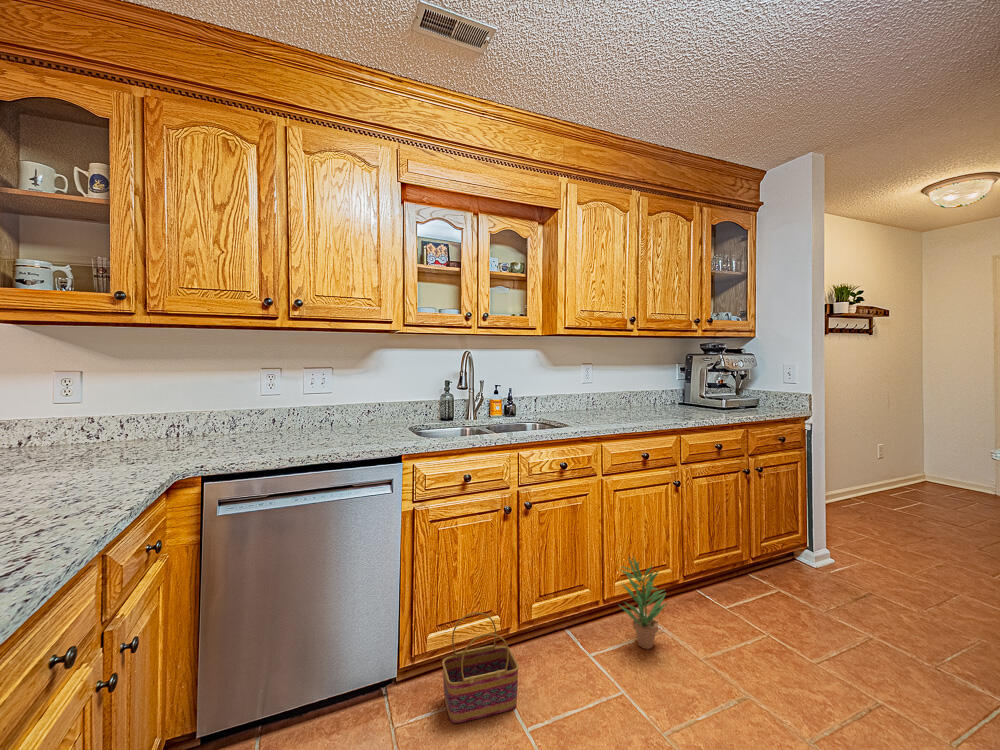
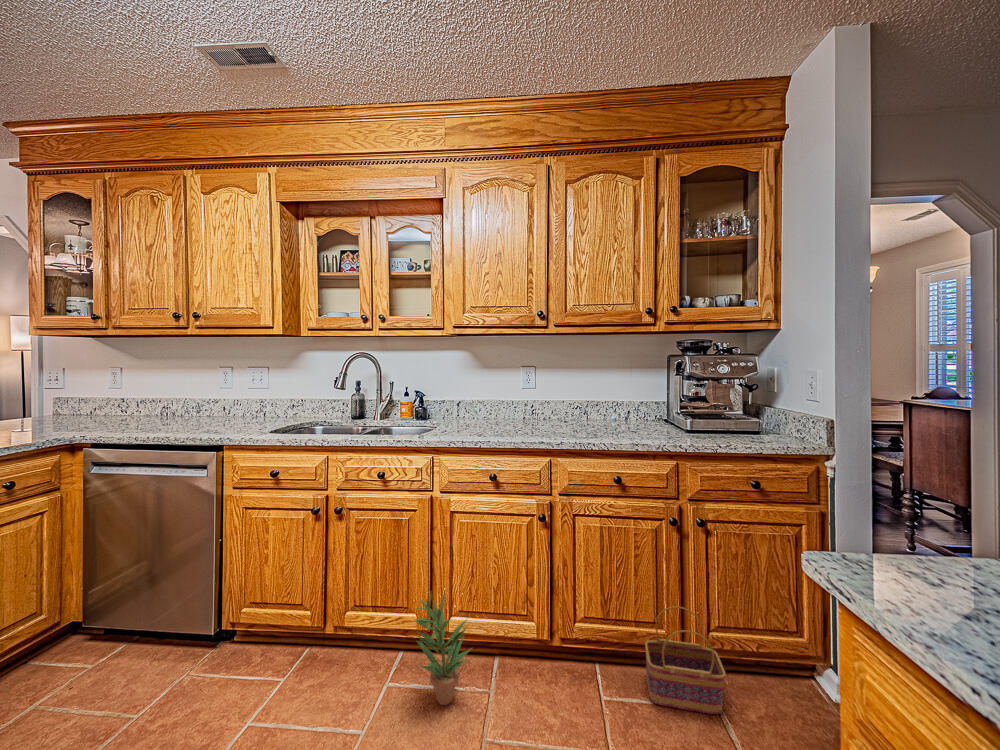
basket: present [442,612,519,723] -> present [645,606,726,714]

